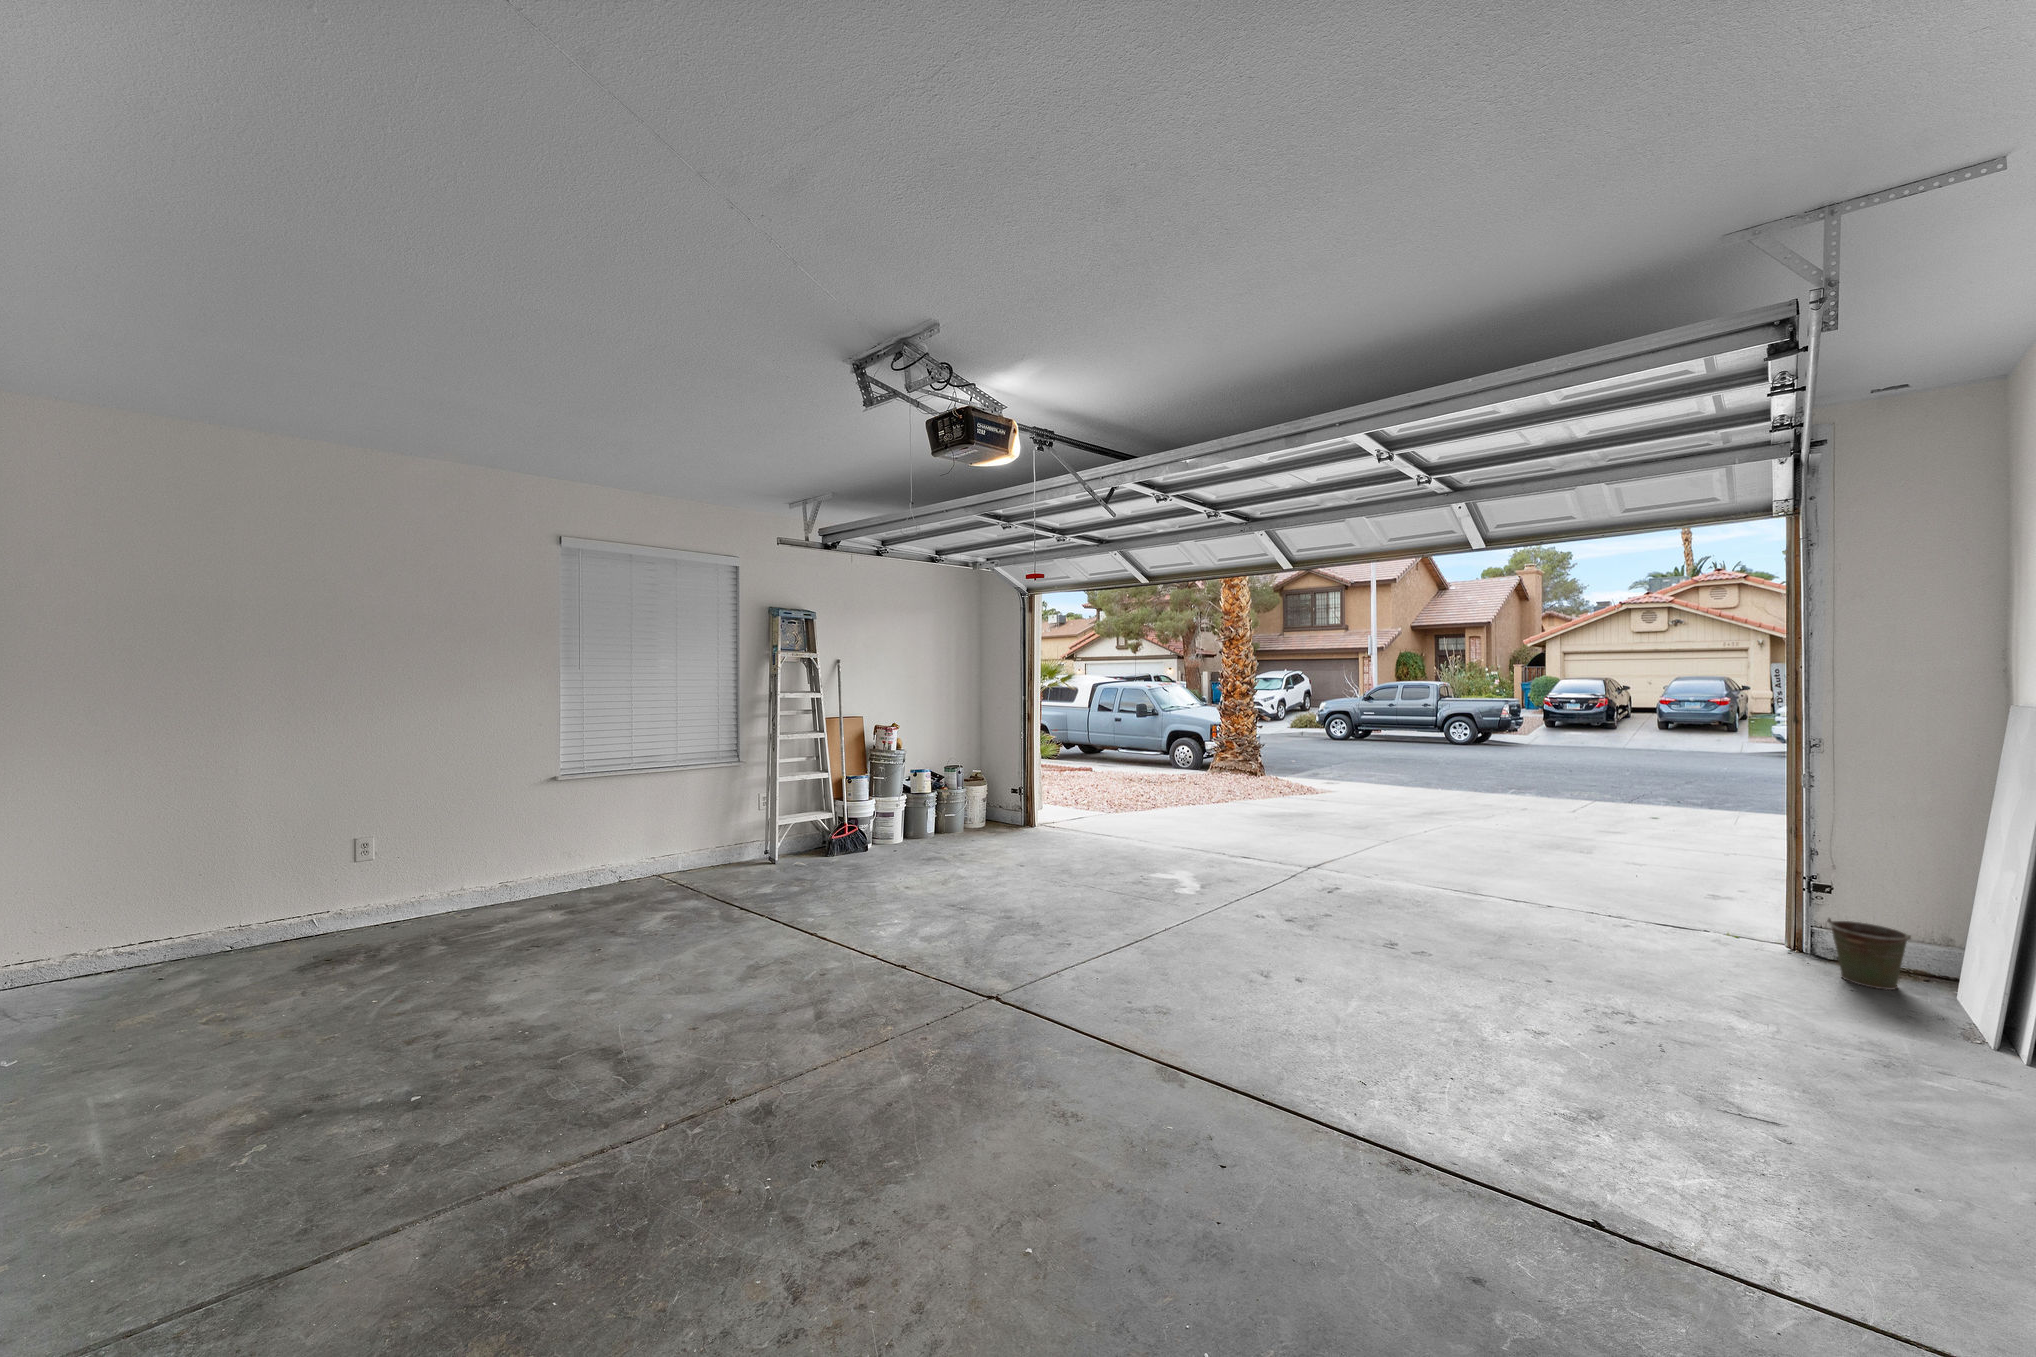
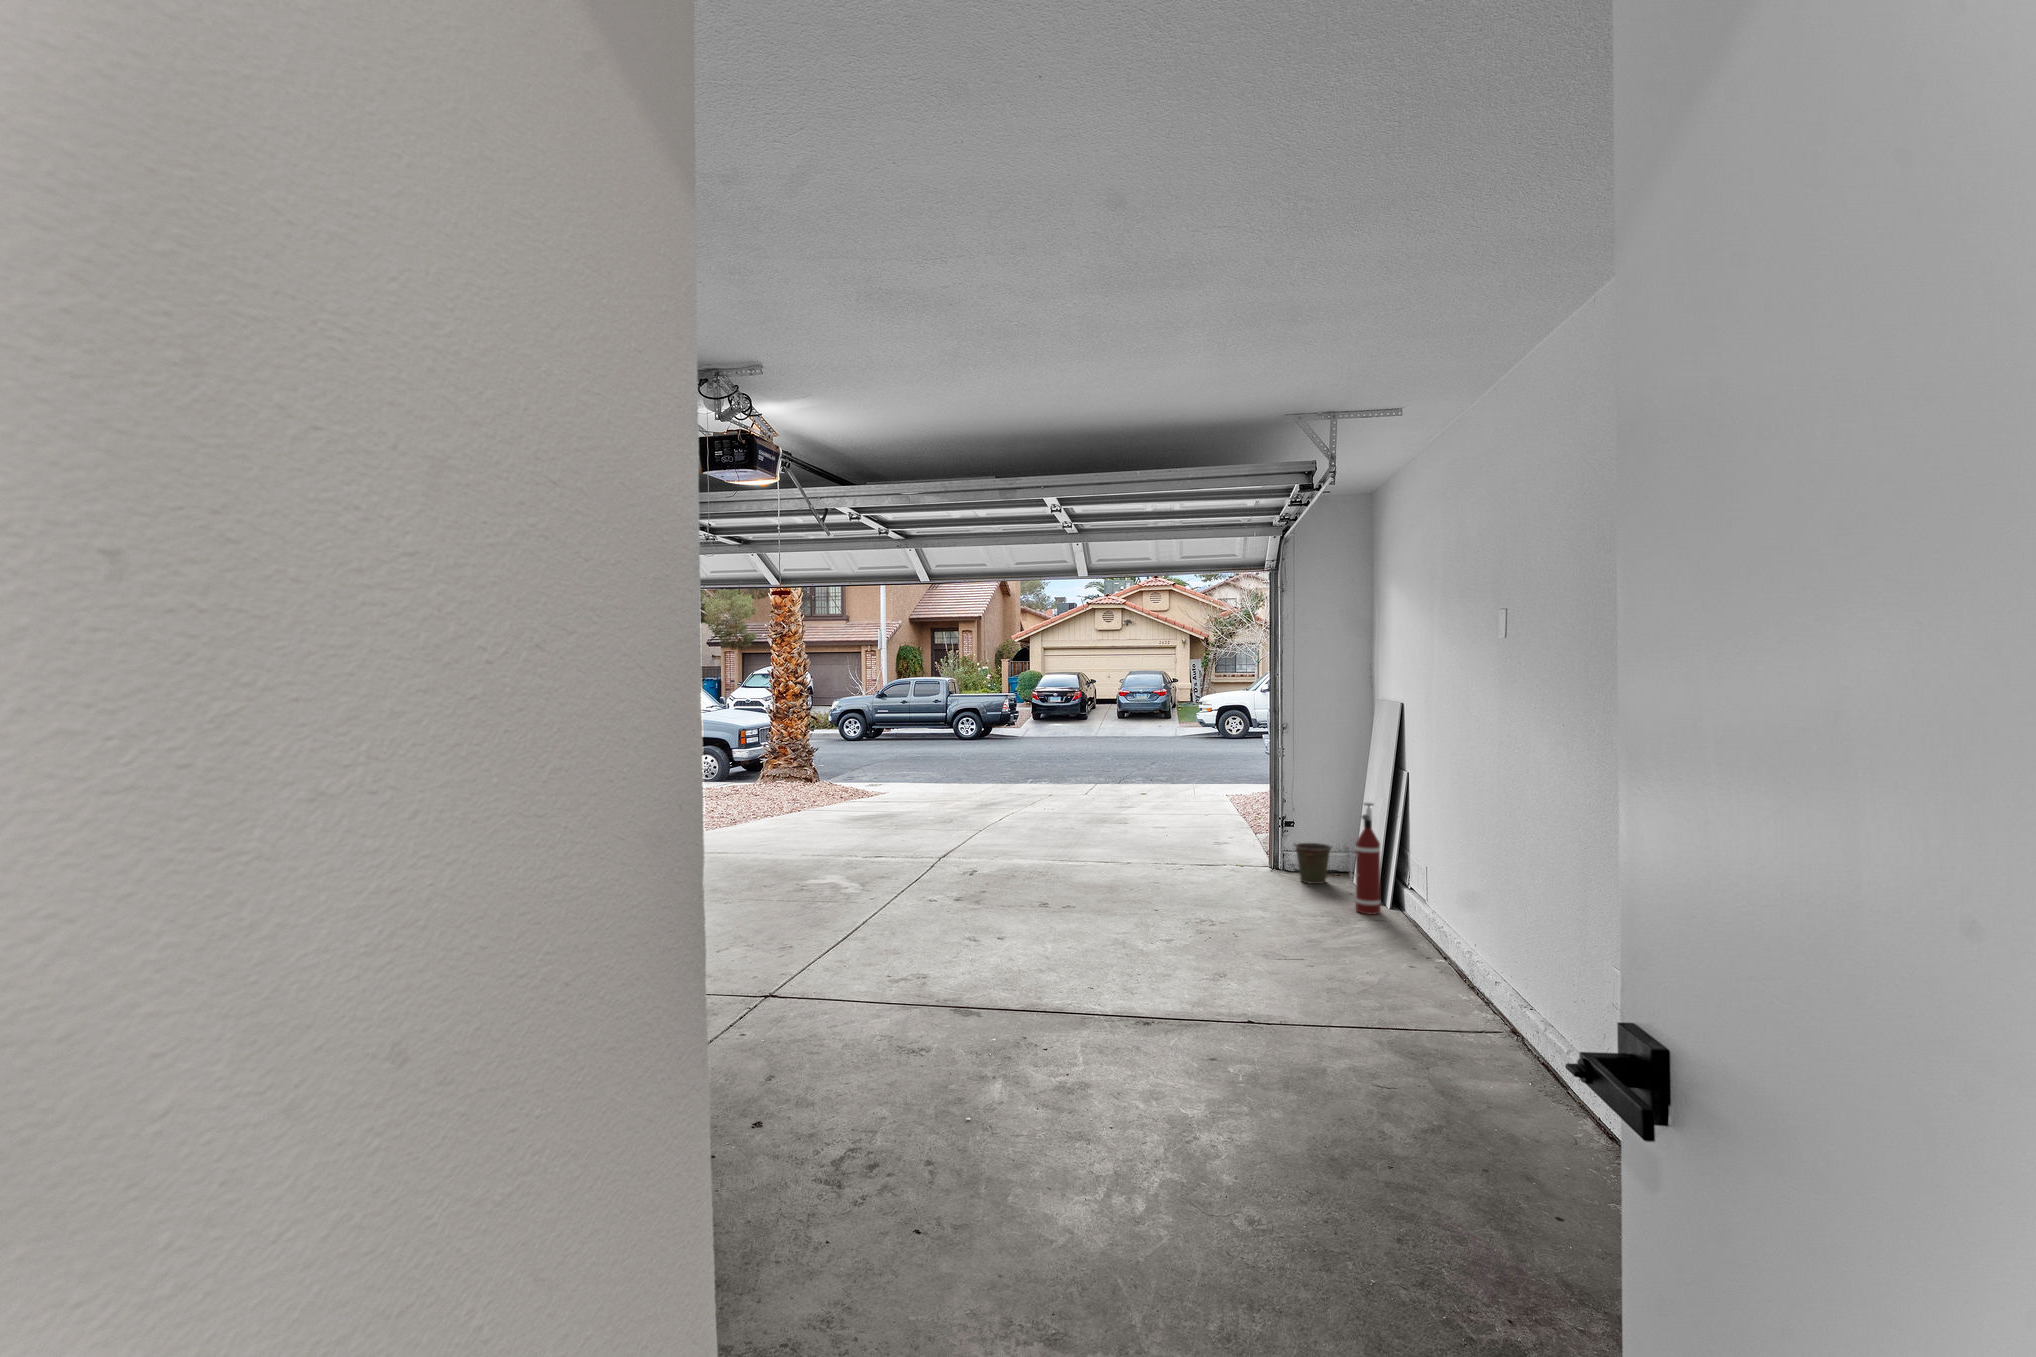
fire extinguisher: none [1920,883,2006,1073] -> present [1349,803,1381,914]

